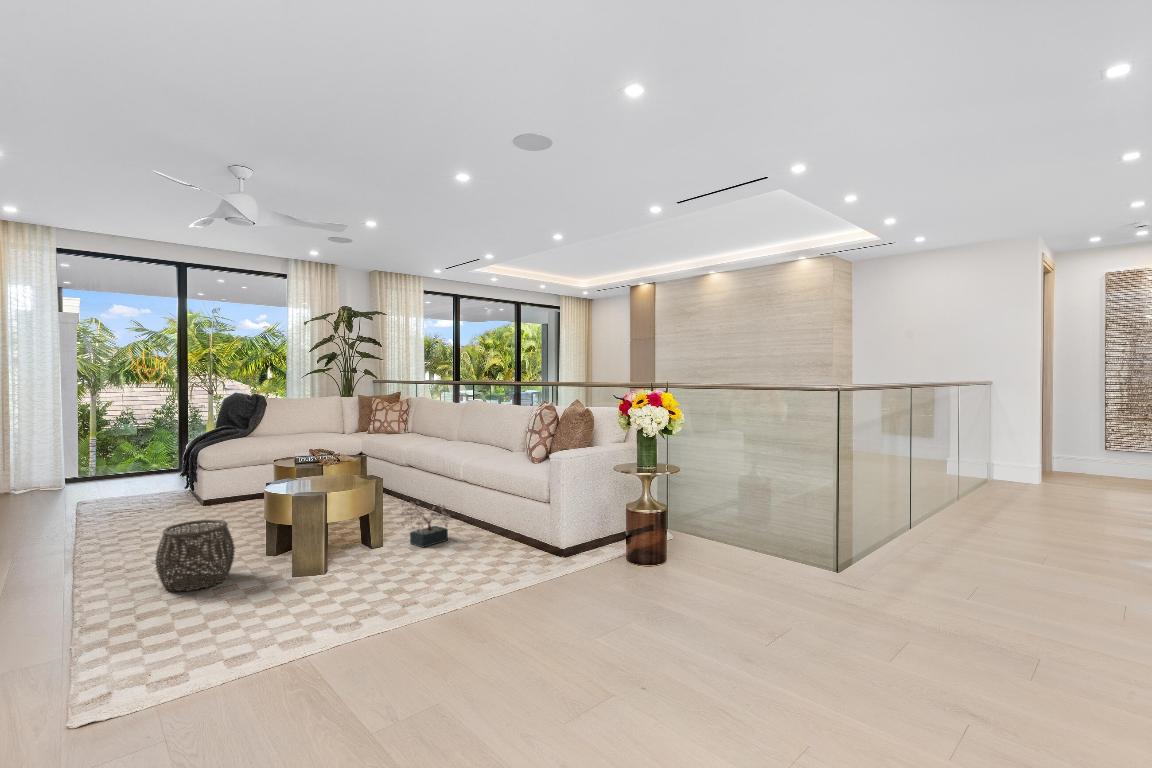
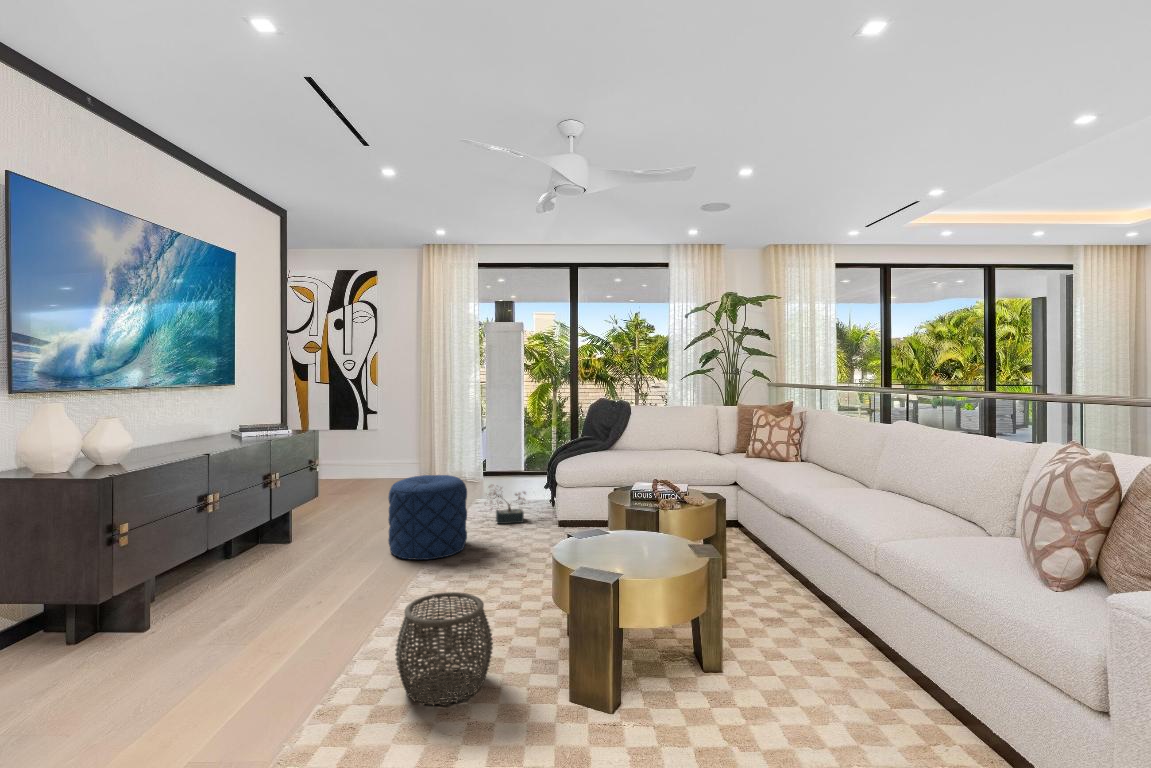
pouf: none [32,462,126,540] -> present [388,475,467,560]
decorative plant: present [401,502,450,547] -> present [484,484,526,524]

